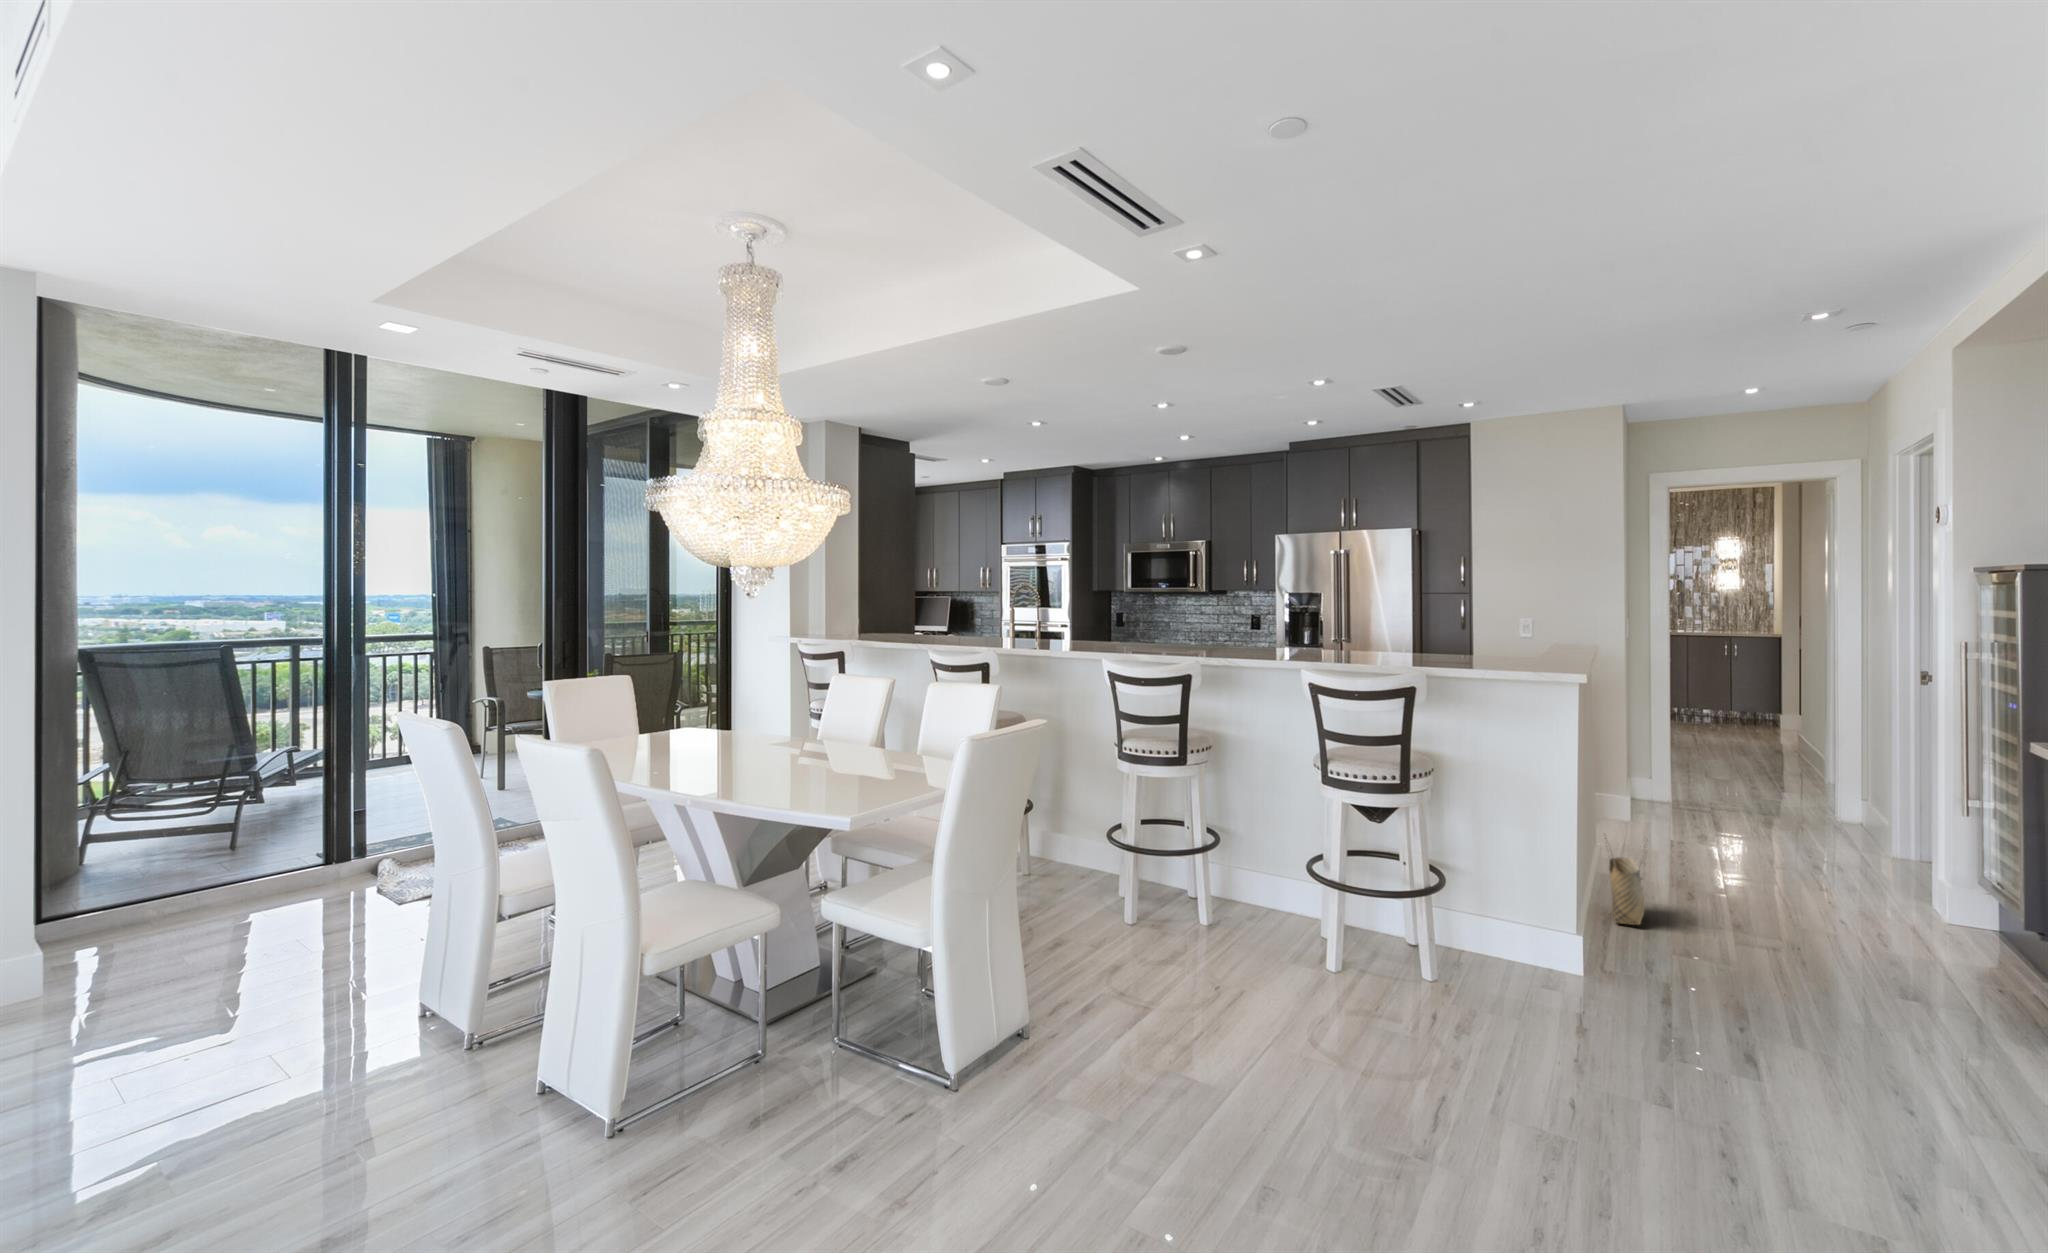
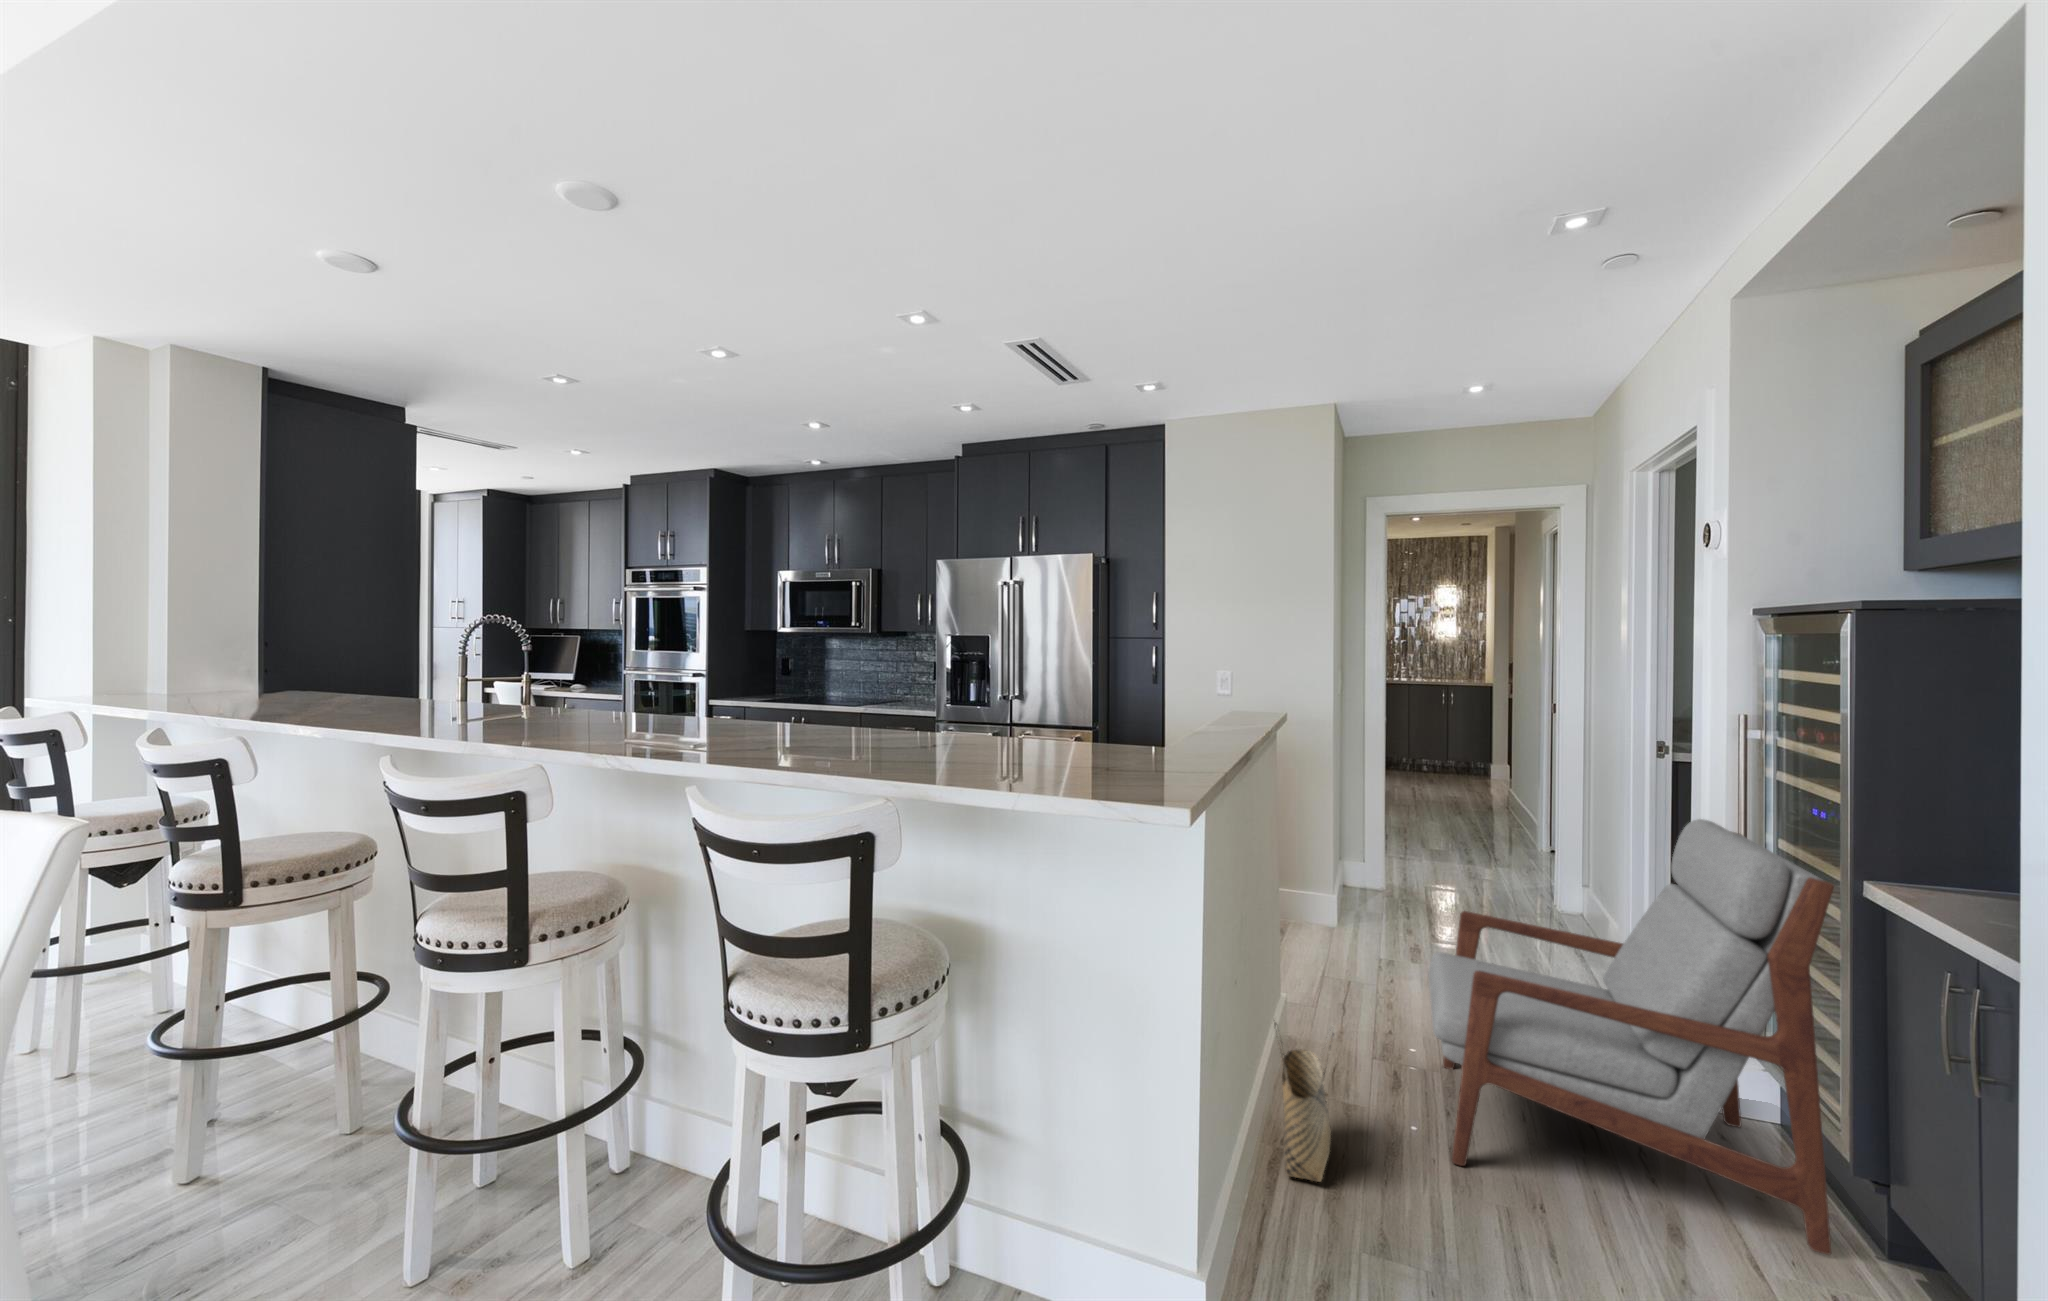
armchair: none [1714,715,2004,972] -> present [1428,819,1834,1255]

